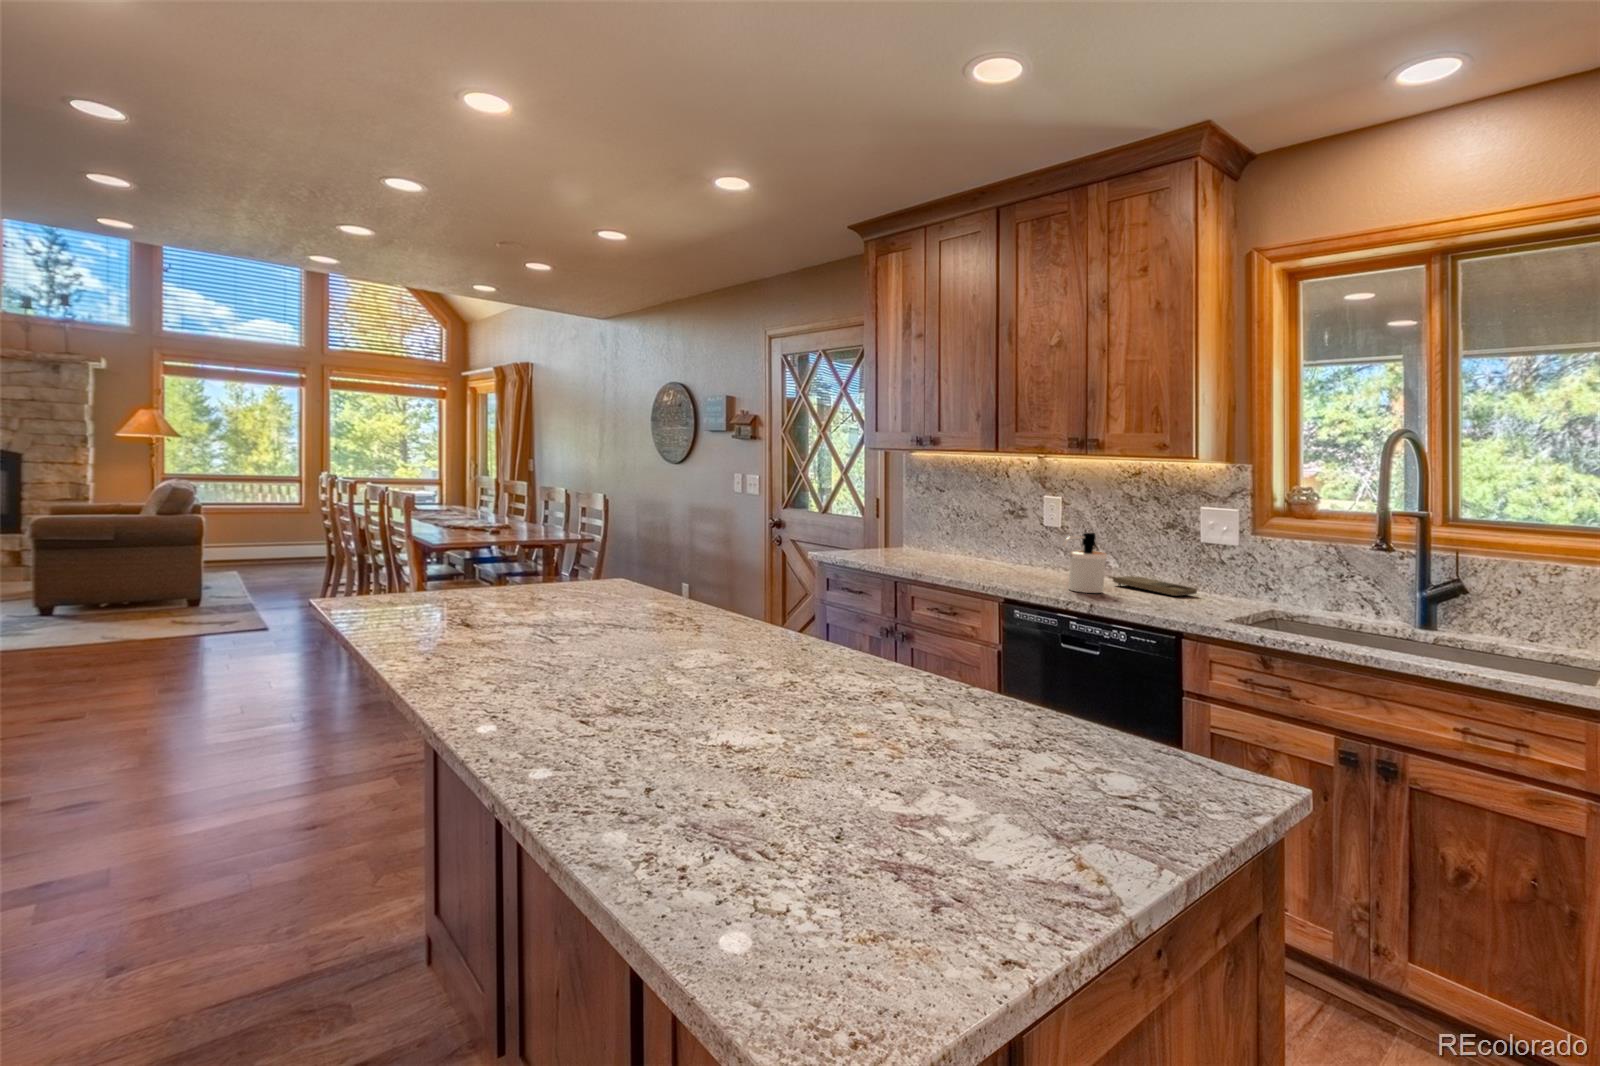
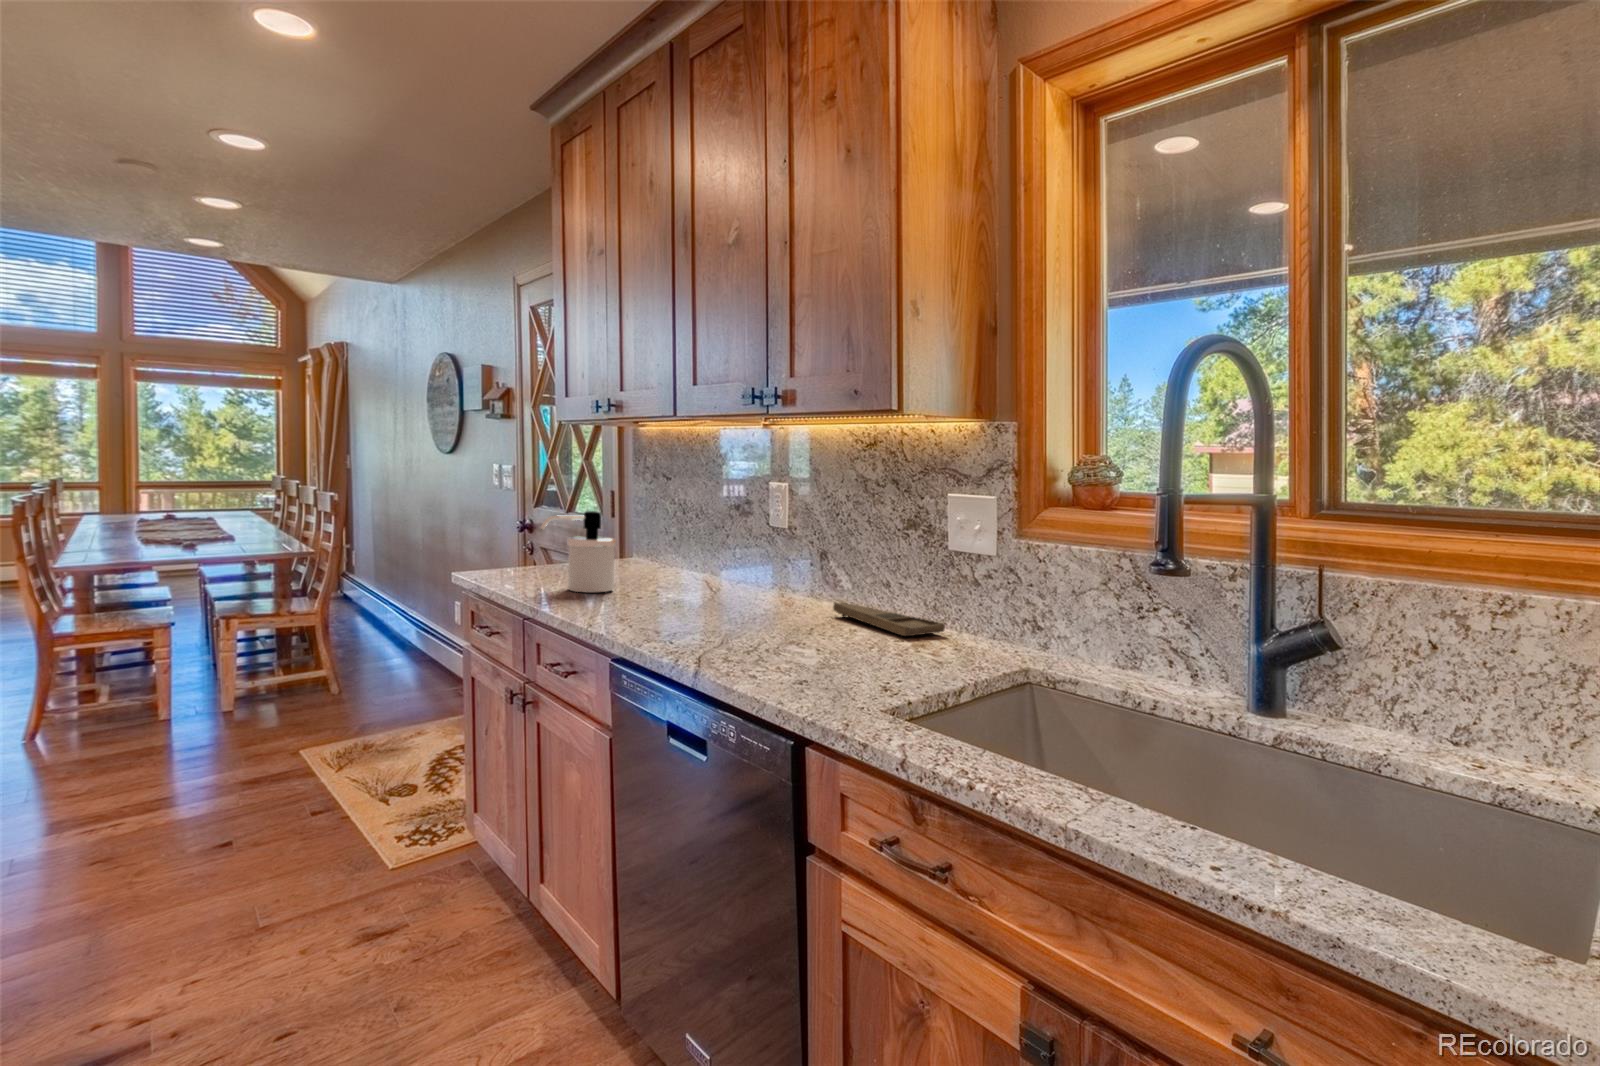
soap dispenser: present [1063,532,1107,593] -> present [540,511,617,592]

